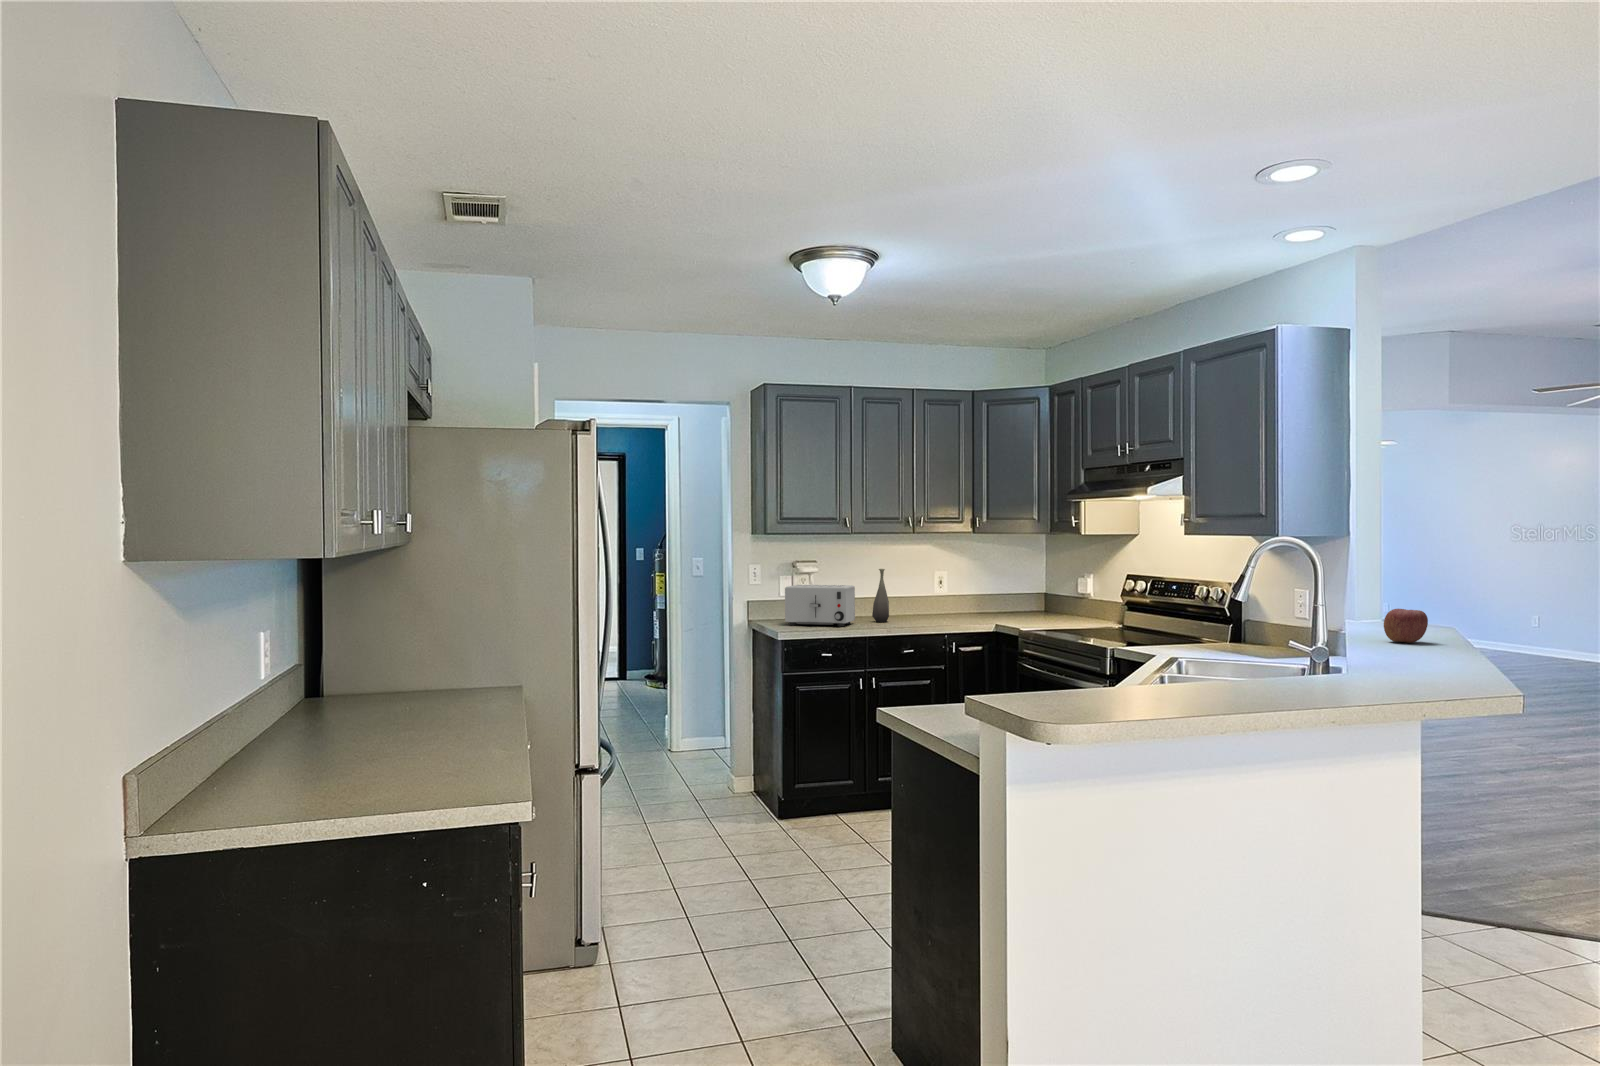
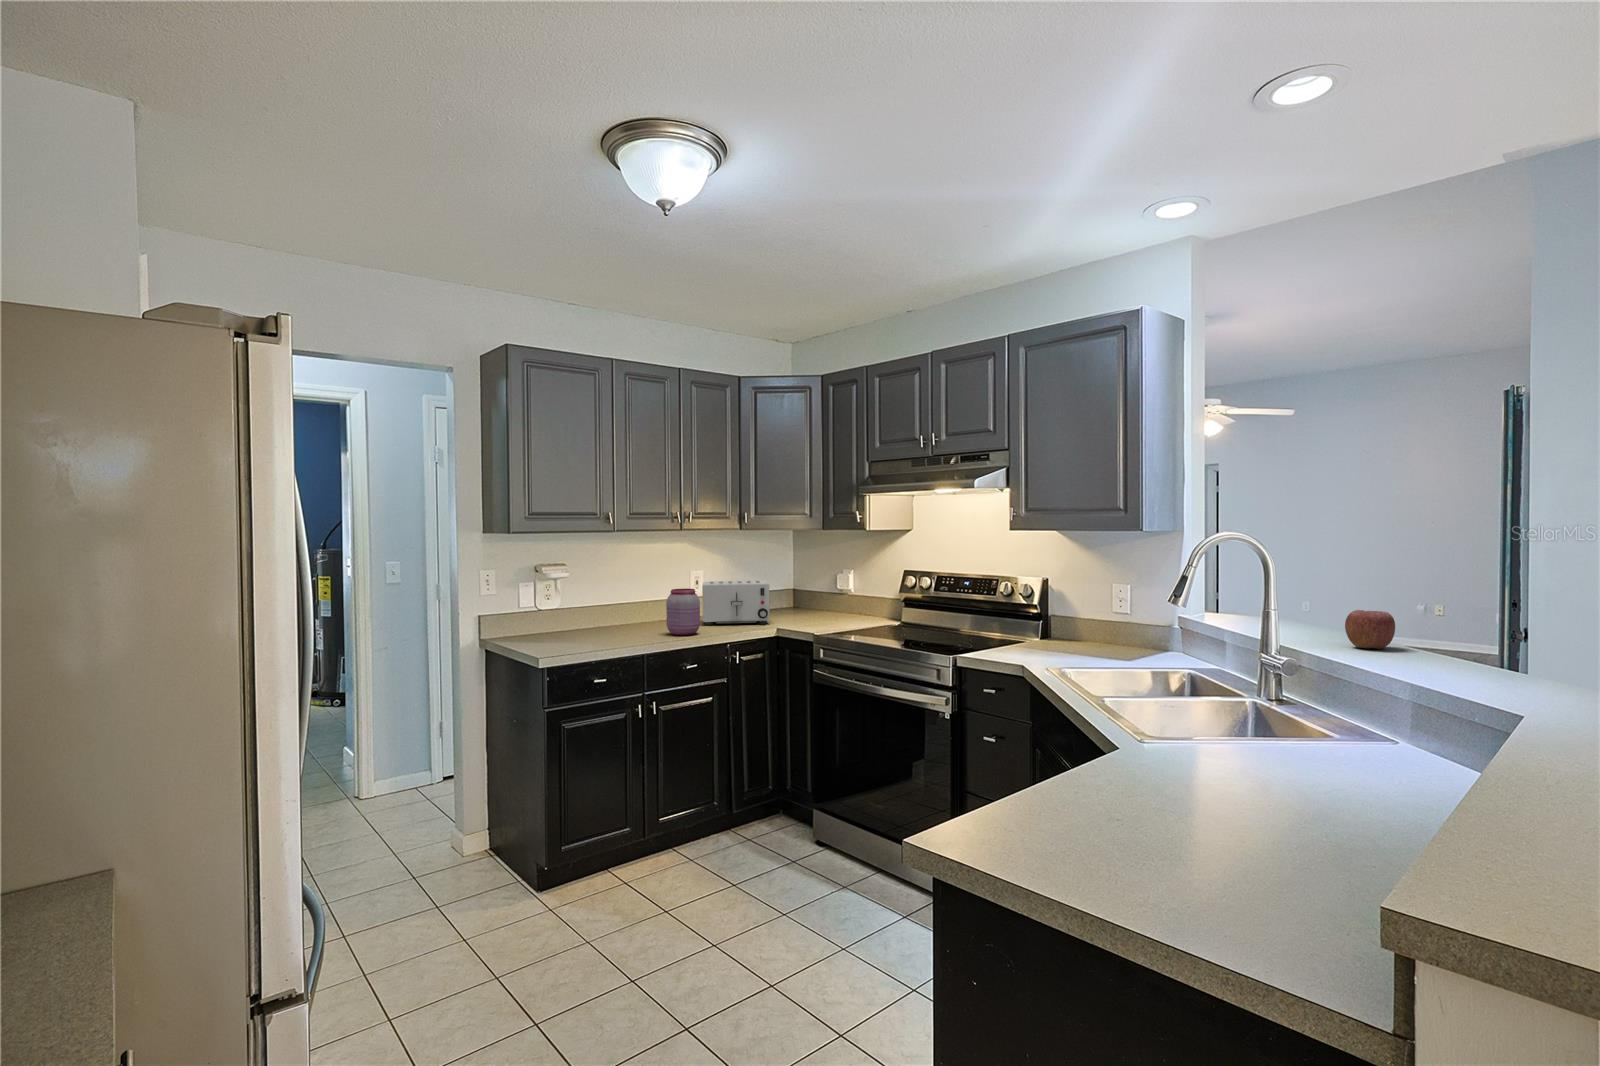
bottle: present [872,569,889,622] -> none [637,571,657,632]
toaster: present [785,585,855,626] -> present [702,581,770,625]
jar: none [894,585,923,625] -> present [666,589,700,635]

